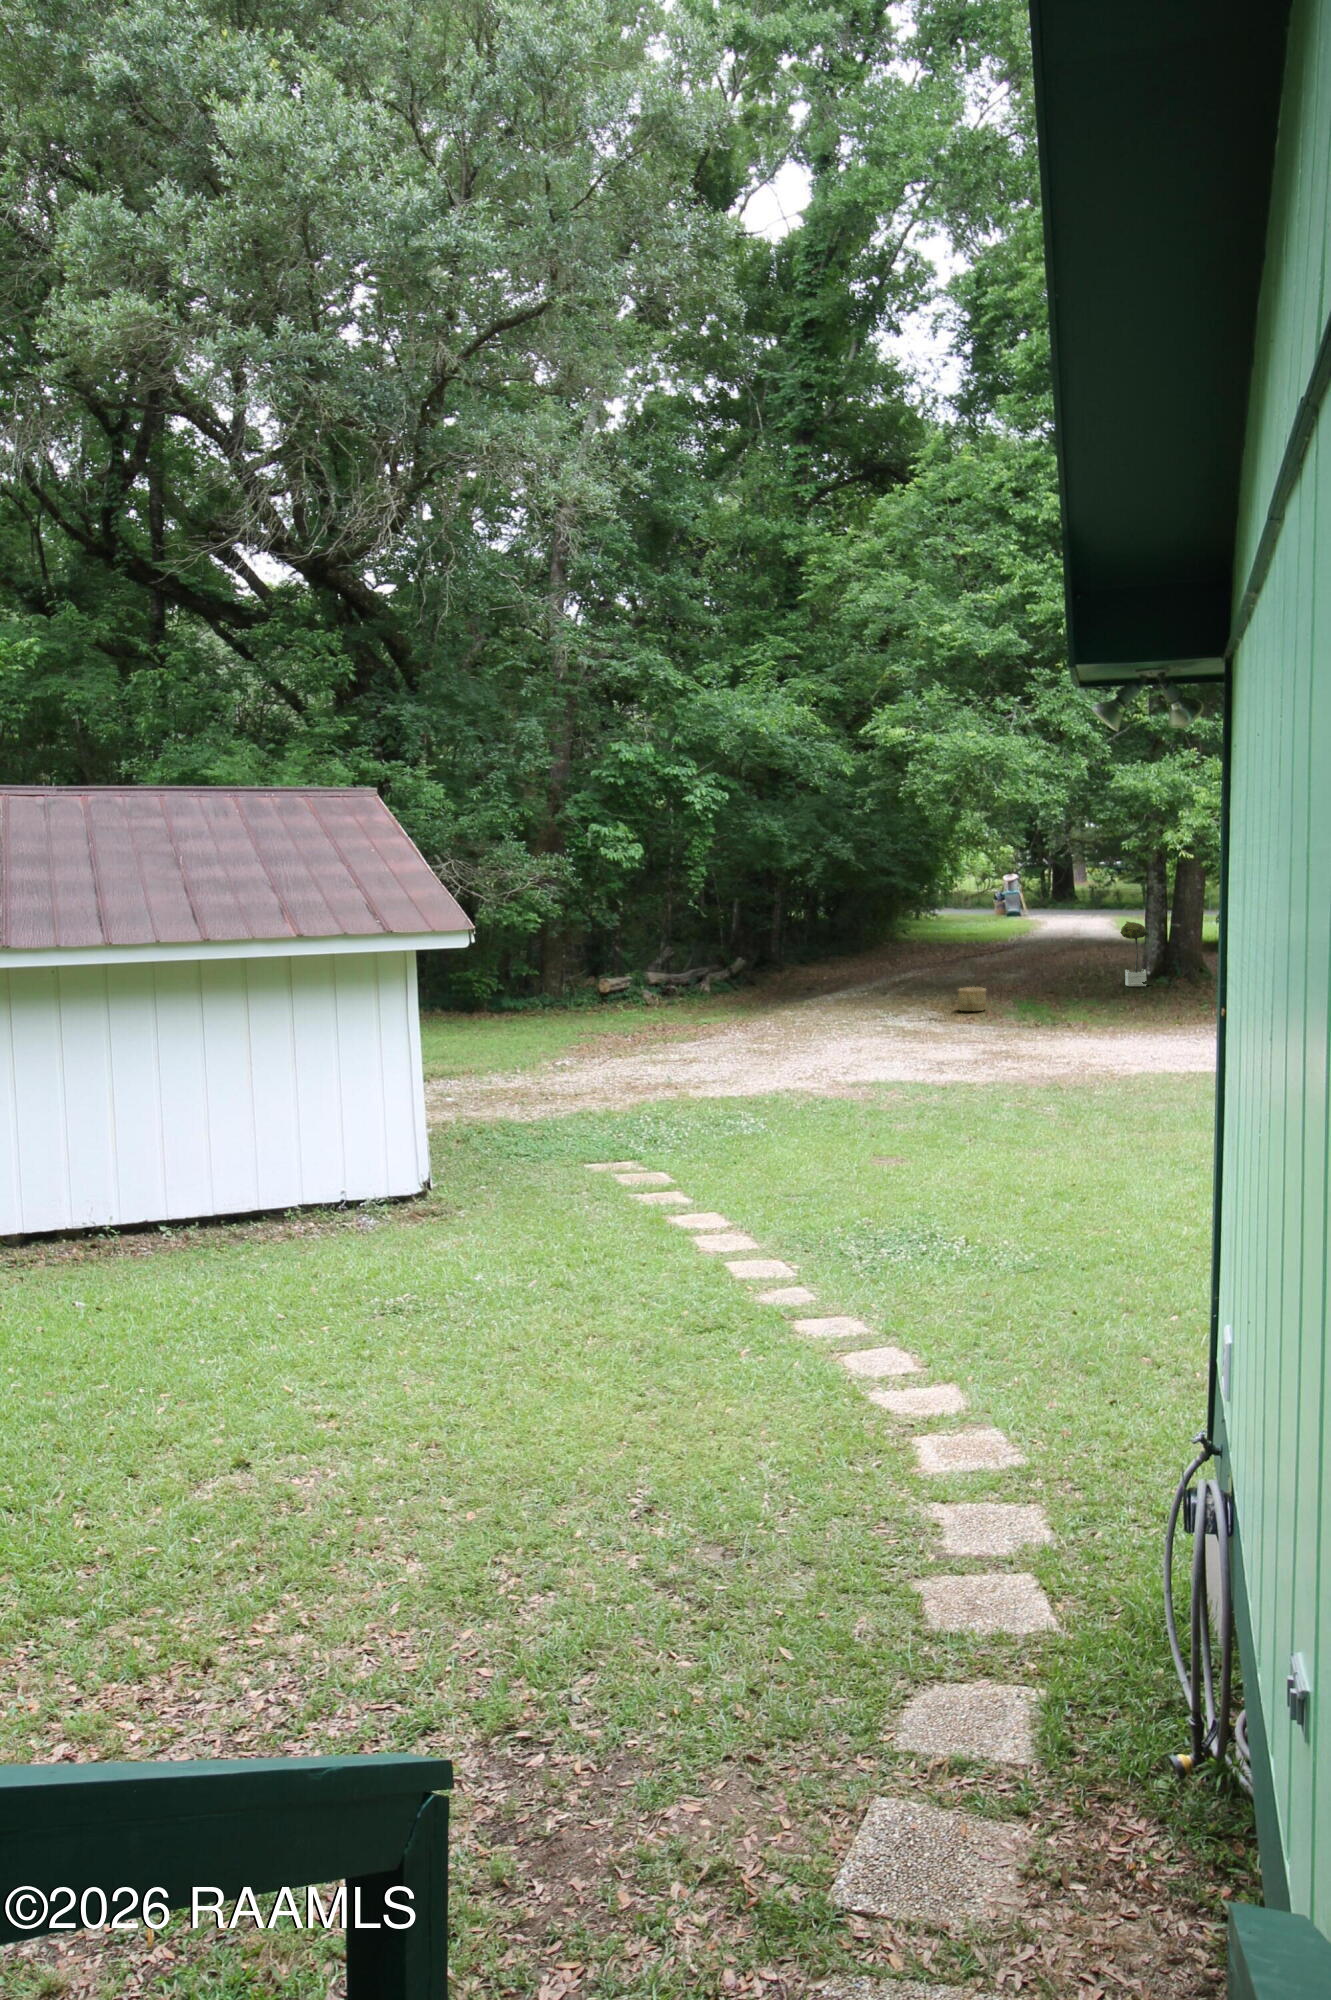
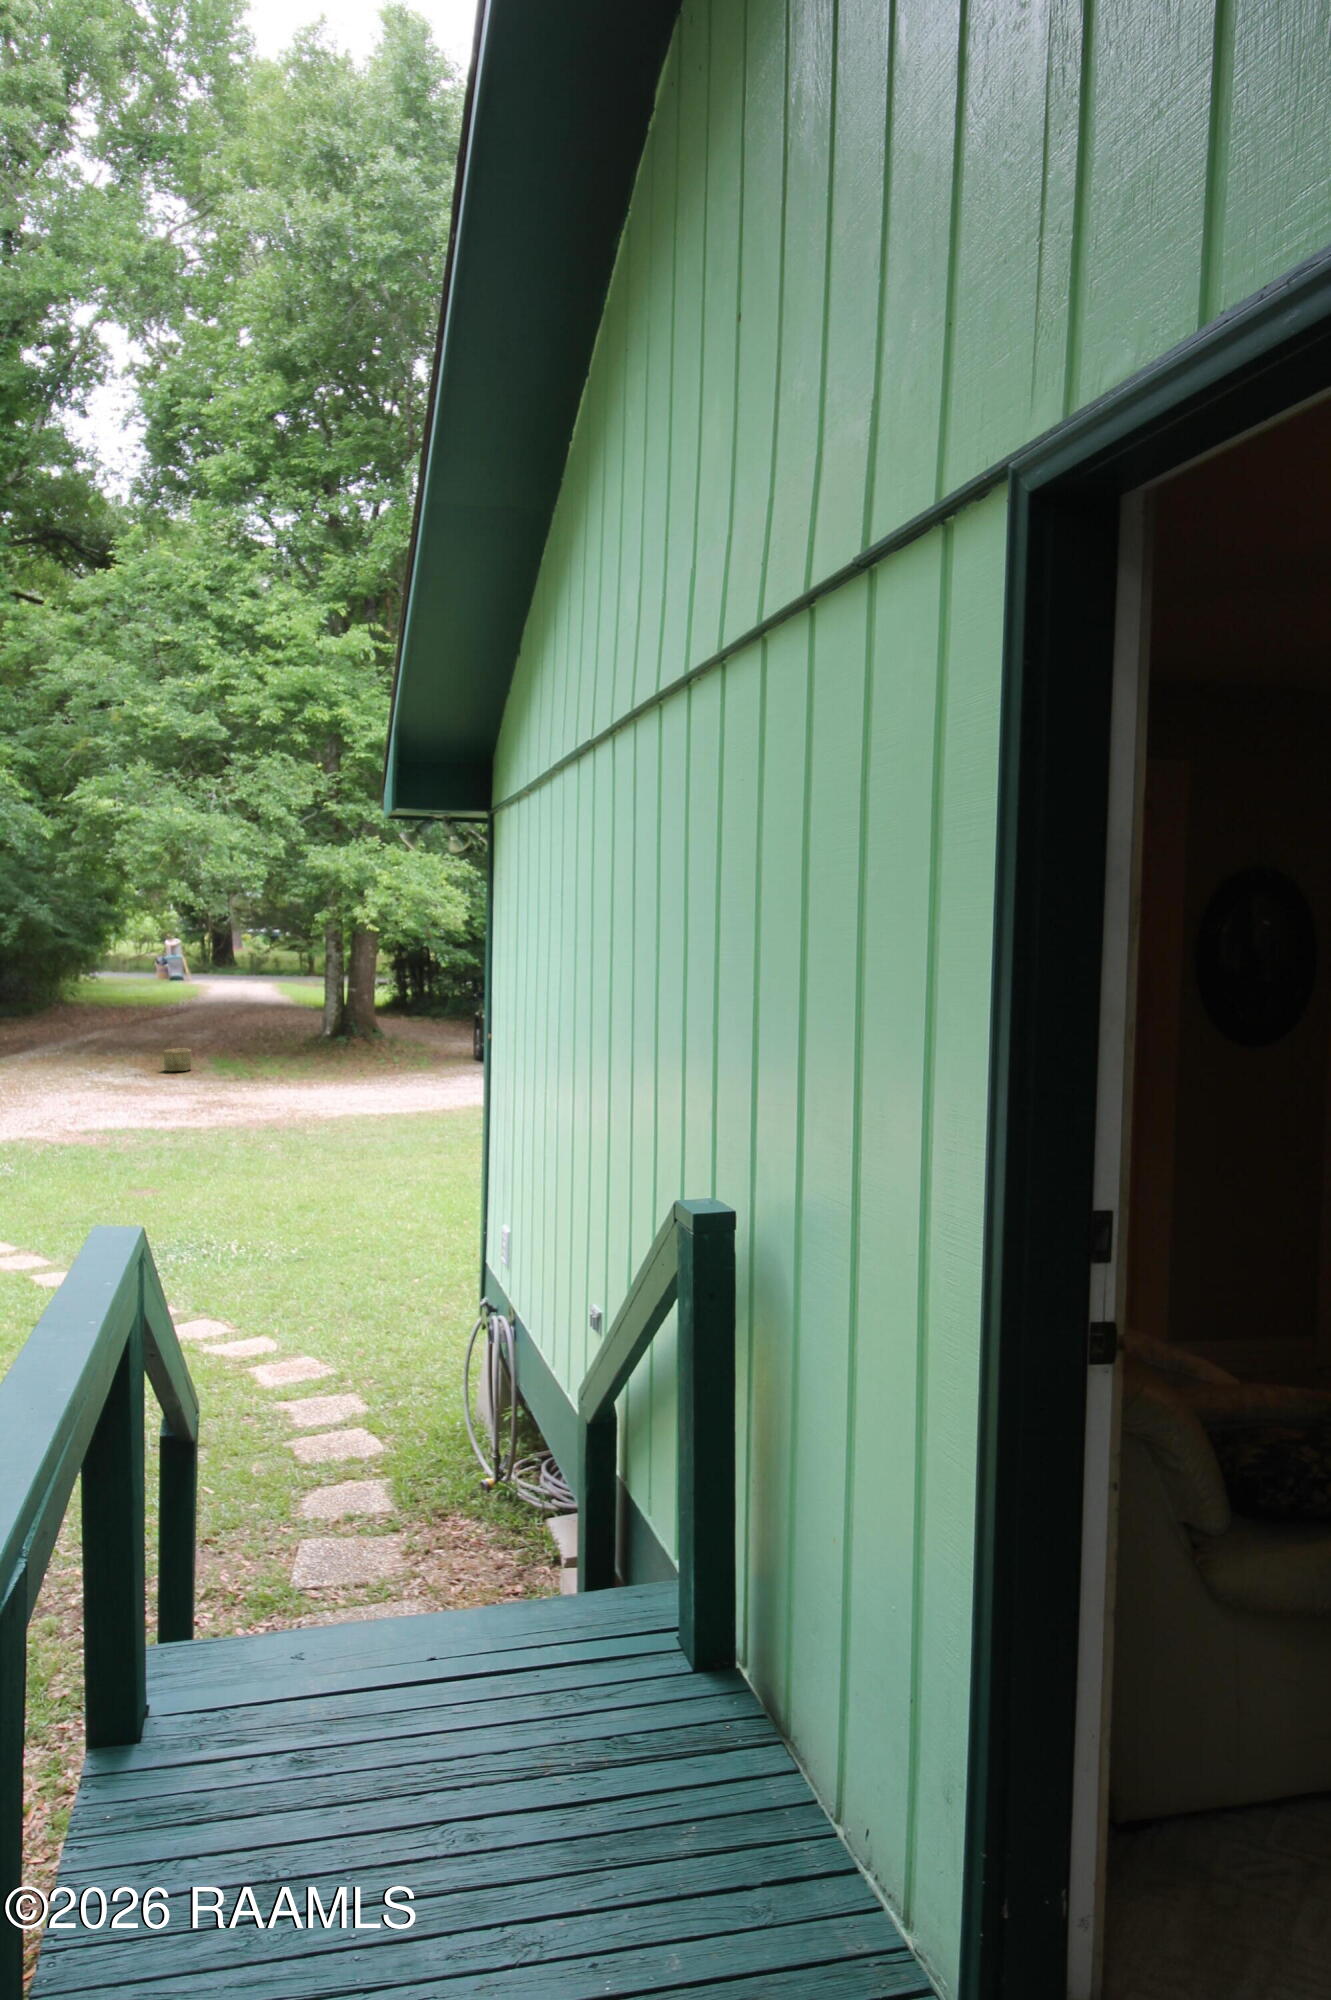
potted tree: present [1120,921,1148,986] -> none [311,986,337,1045]

